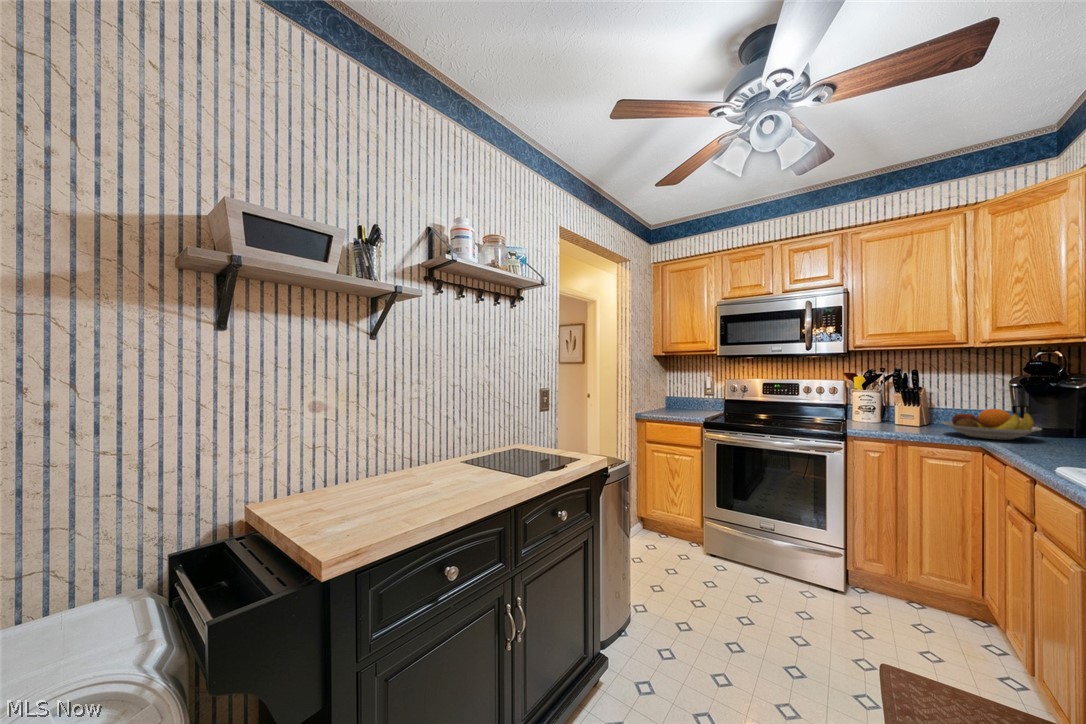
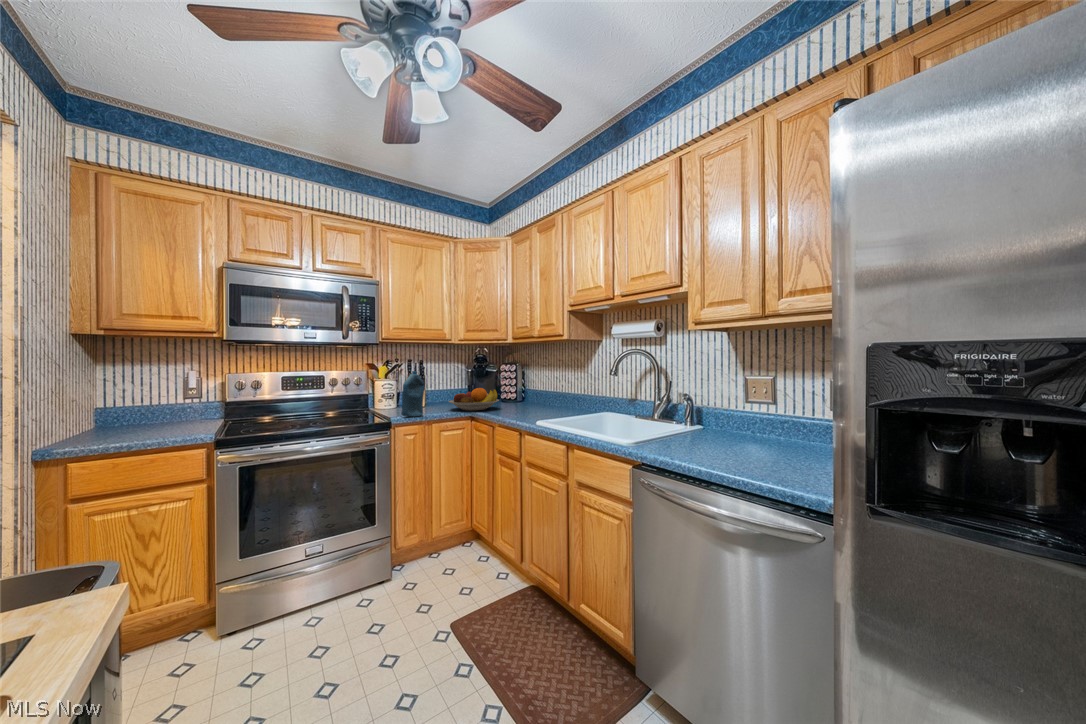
bottle: none [858,383,891,433] -> present [401,371,424,417]

